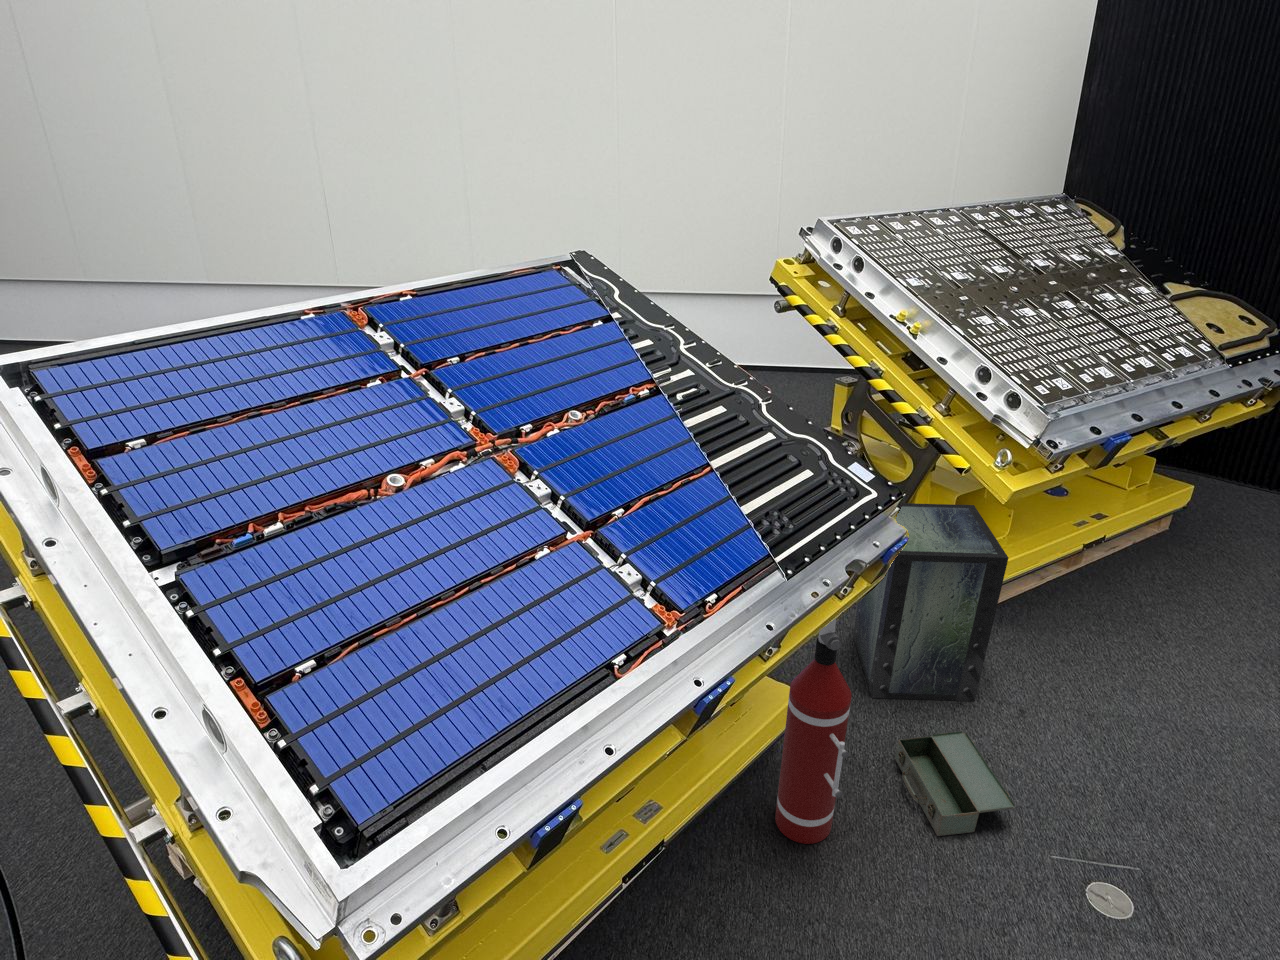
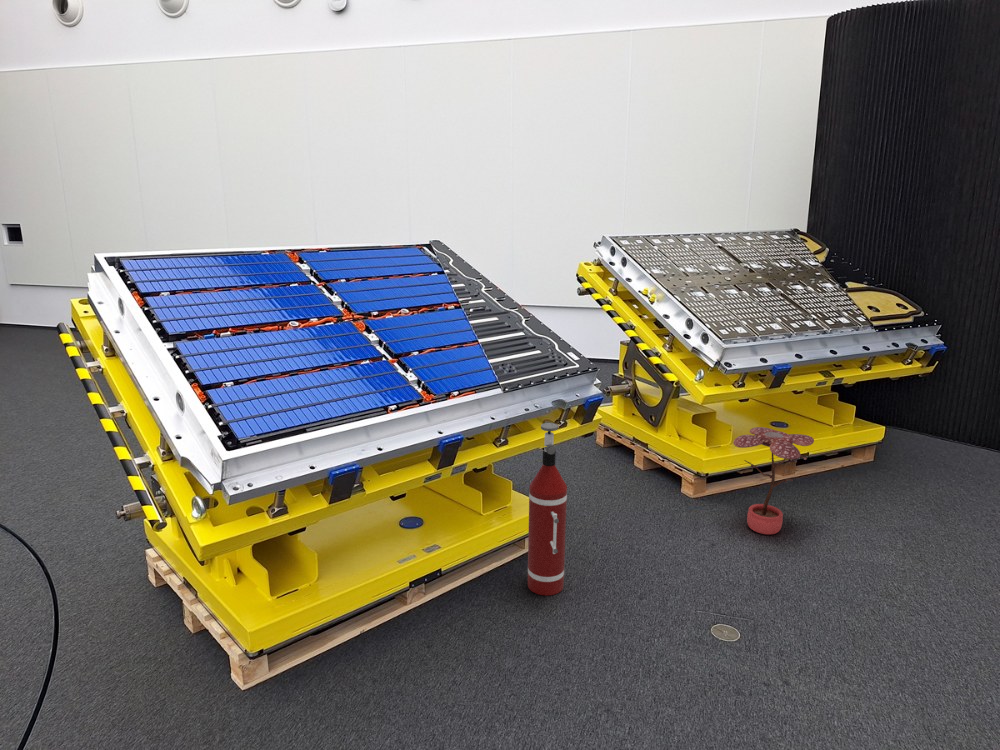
storage box: present [853,503,1008,701] -> none [615,404,695,537]
potted plant: none [1051,529,1167,687] -> present [734,427,814,534]
toolbox: present [895,731,1015,836] -> none [618,544,683,598]

